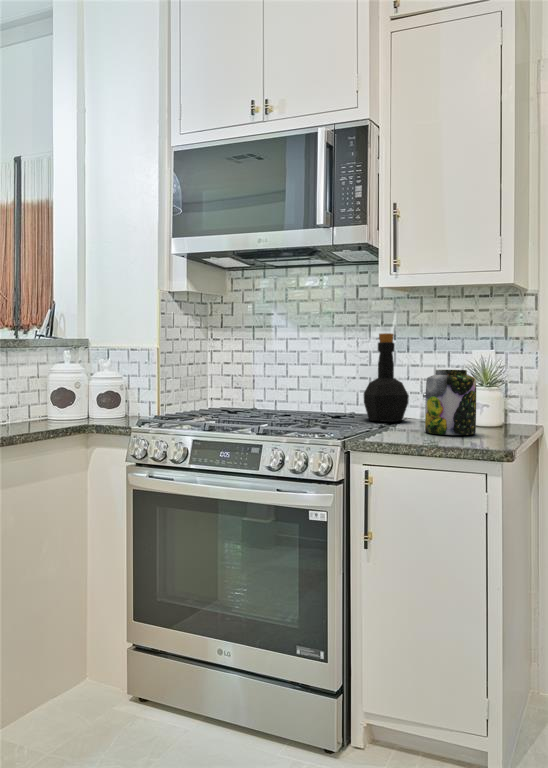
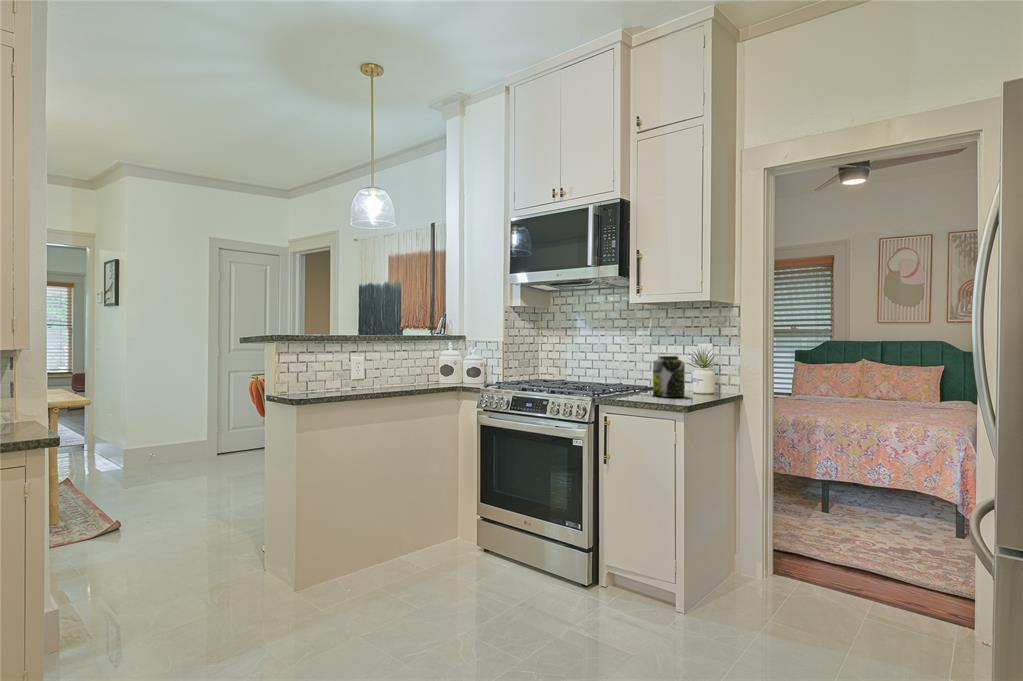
bottle: present [364,333,409,422] -> none [625,333,655,389]

